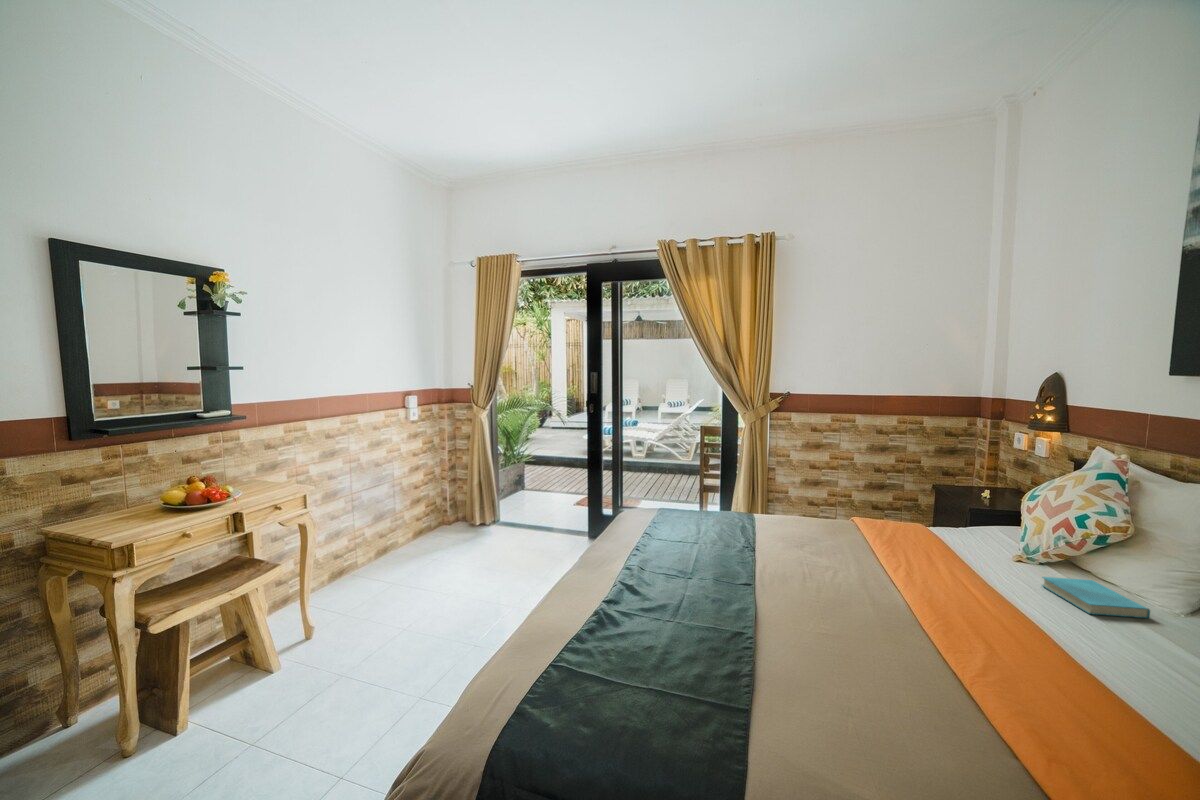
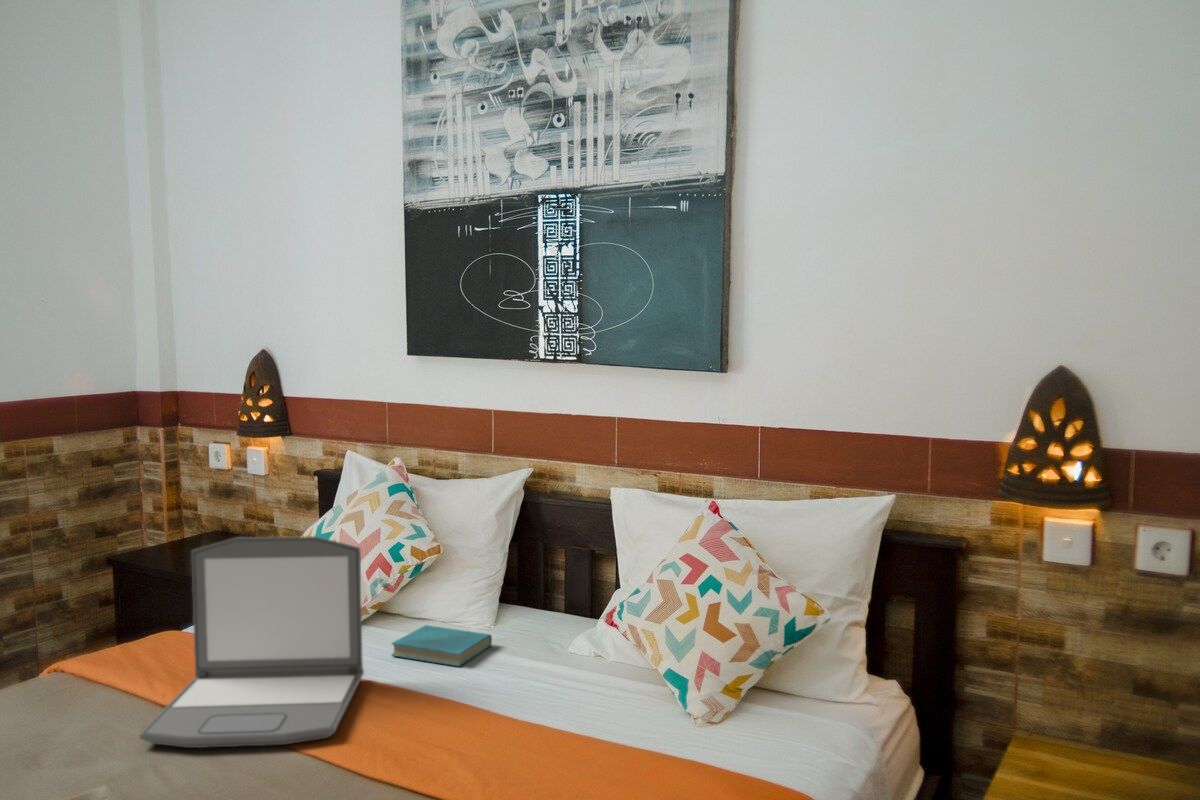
laptop: none [846,475,1001,597] -> present [140,536,364,748]

